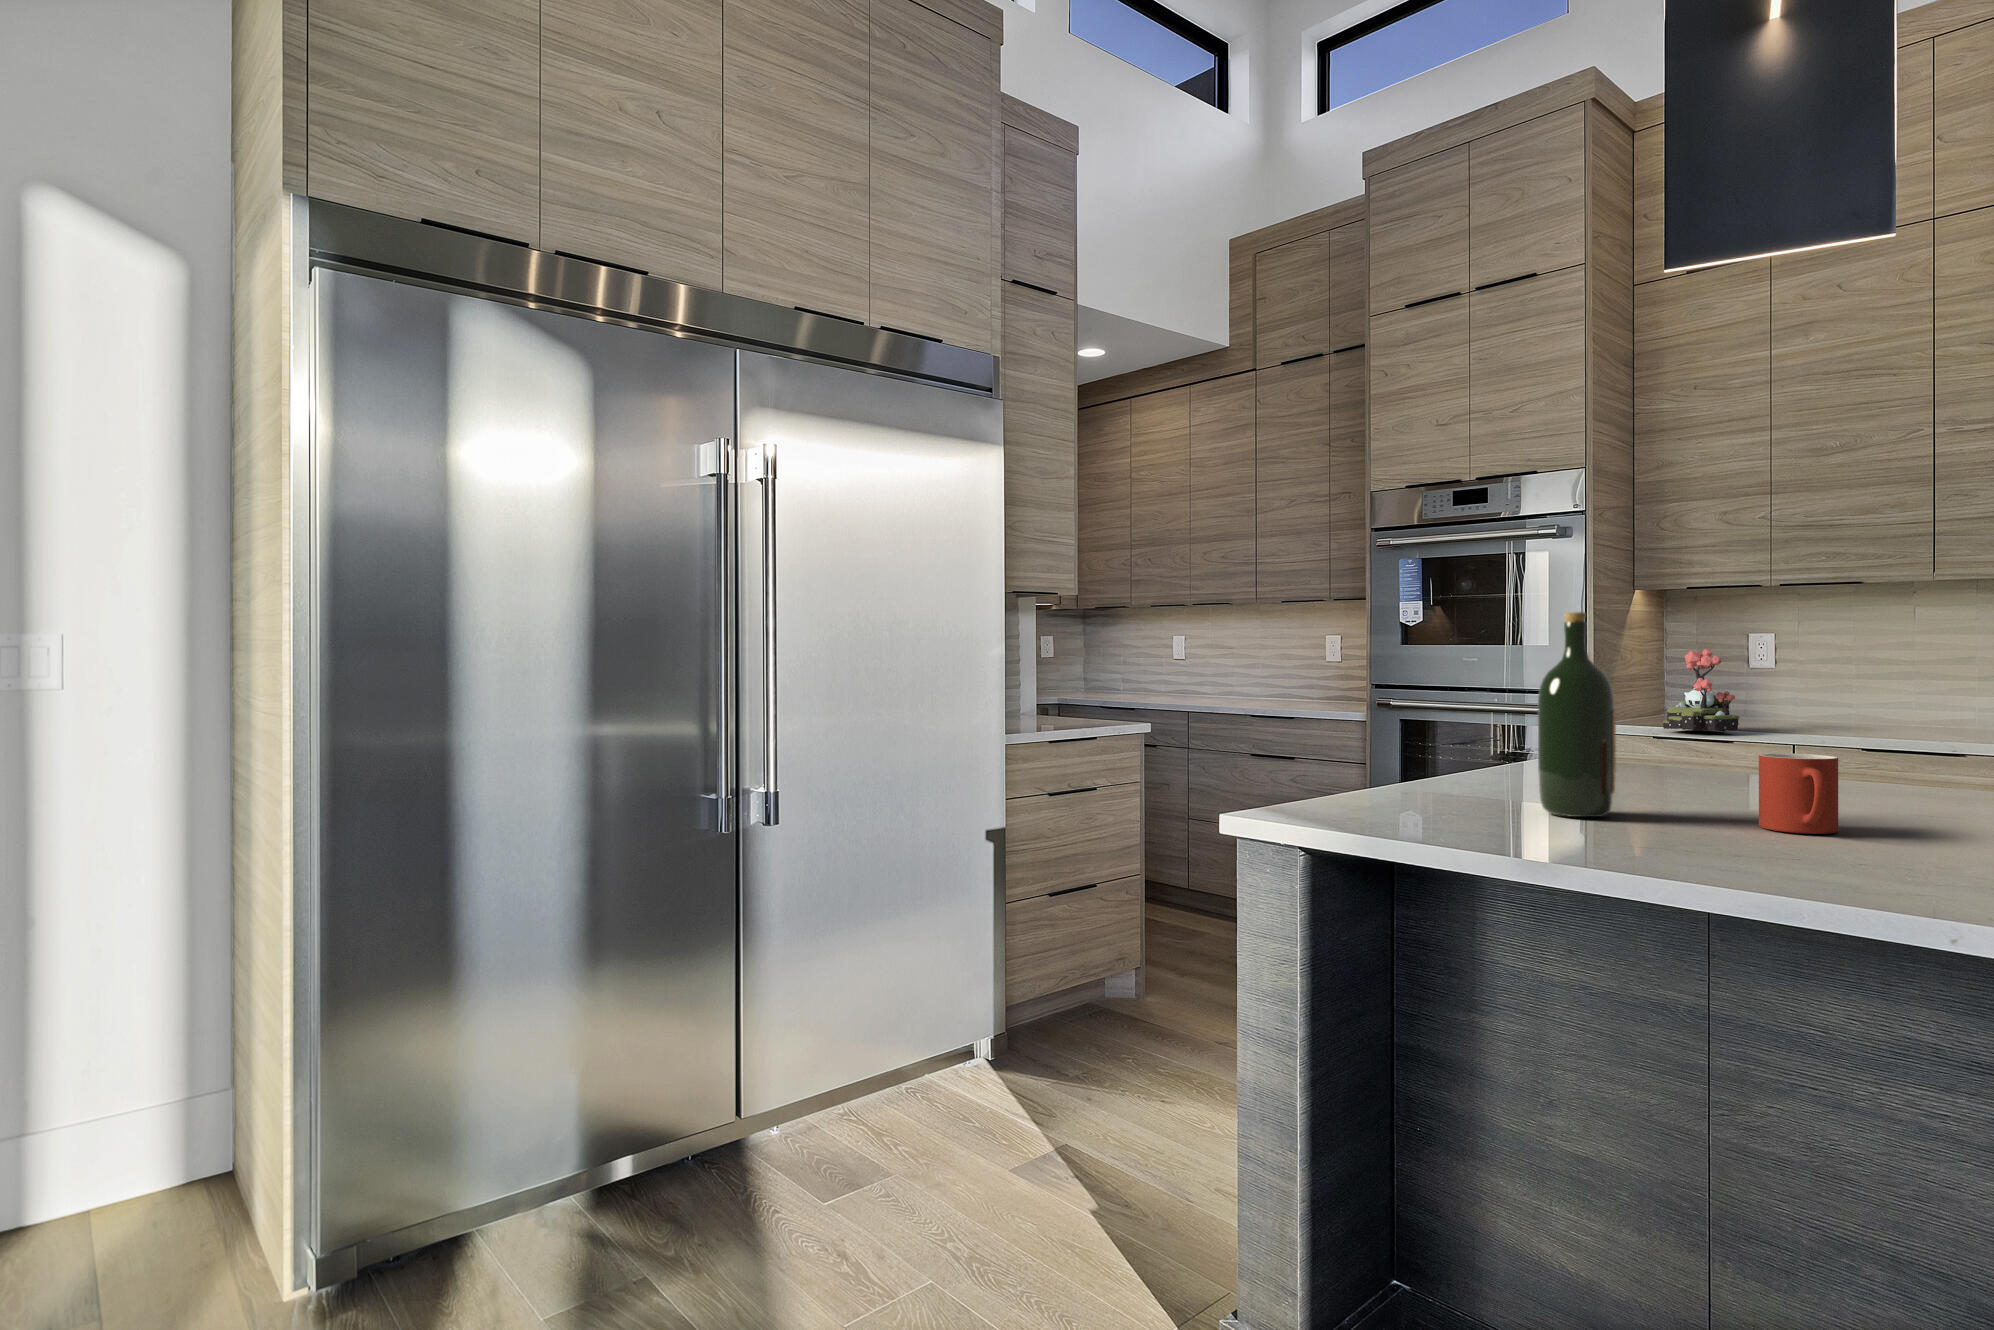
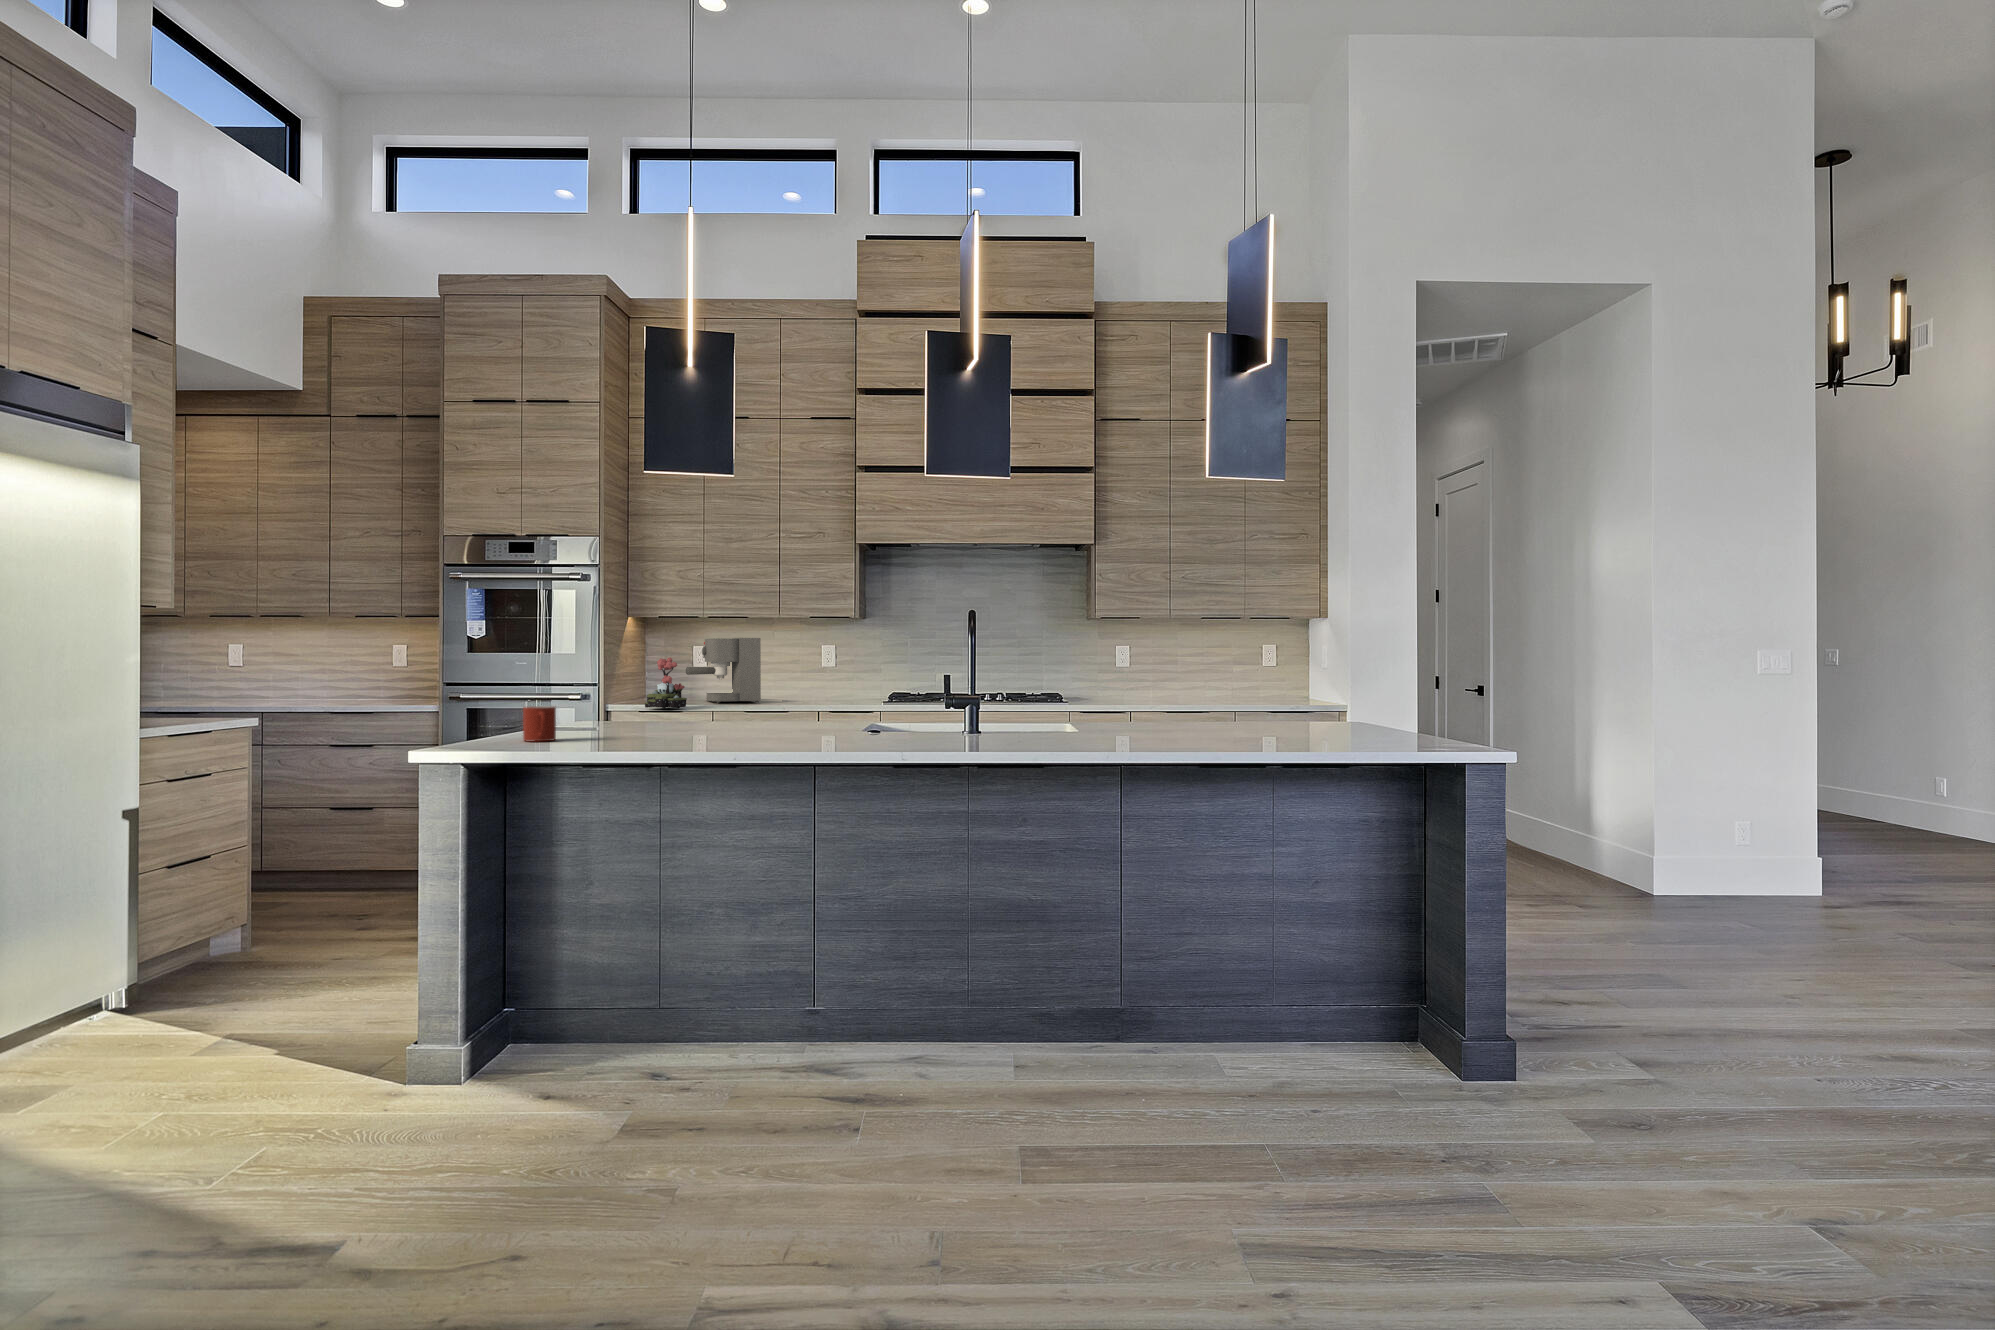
wine bottle: present [1538,612,1616,817] -> none [588,640,625,743]
coffee maker: none [1736,614,1885,725] -> present [686,638,761,703]
mug: present [1759,753,1838,834] -> present [523,706,556,742]

